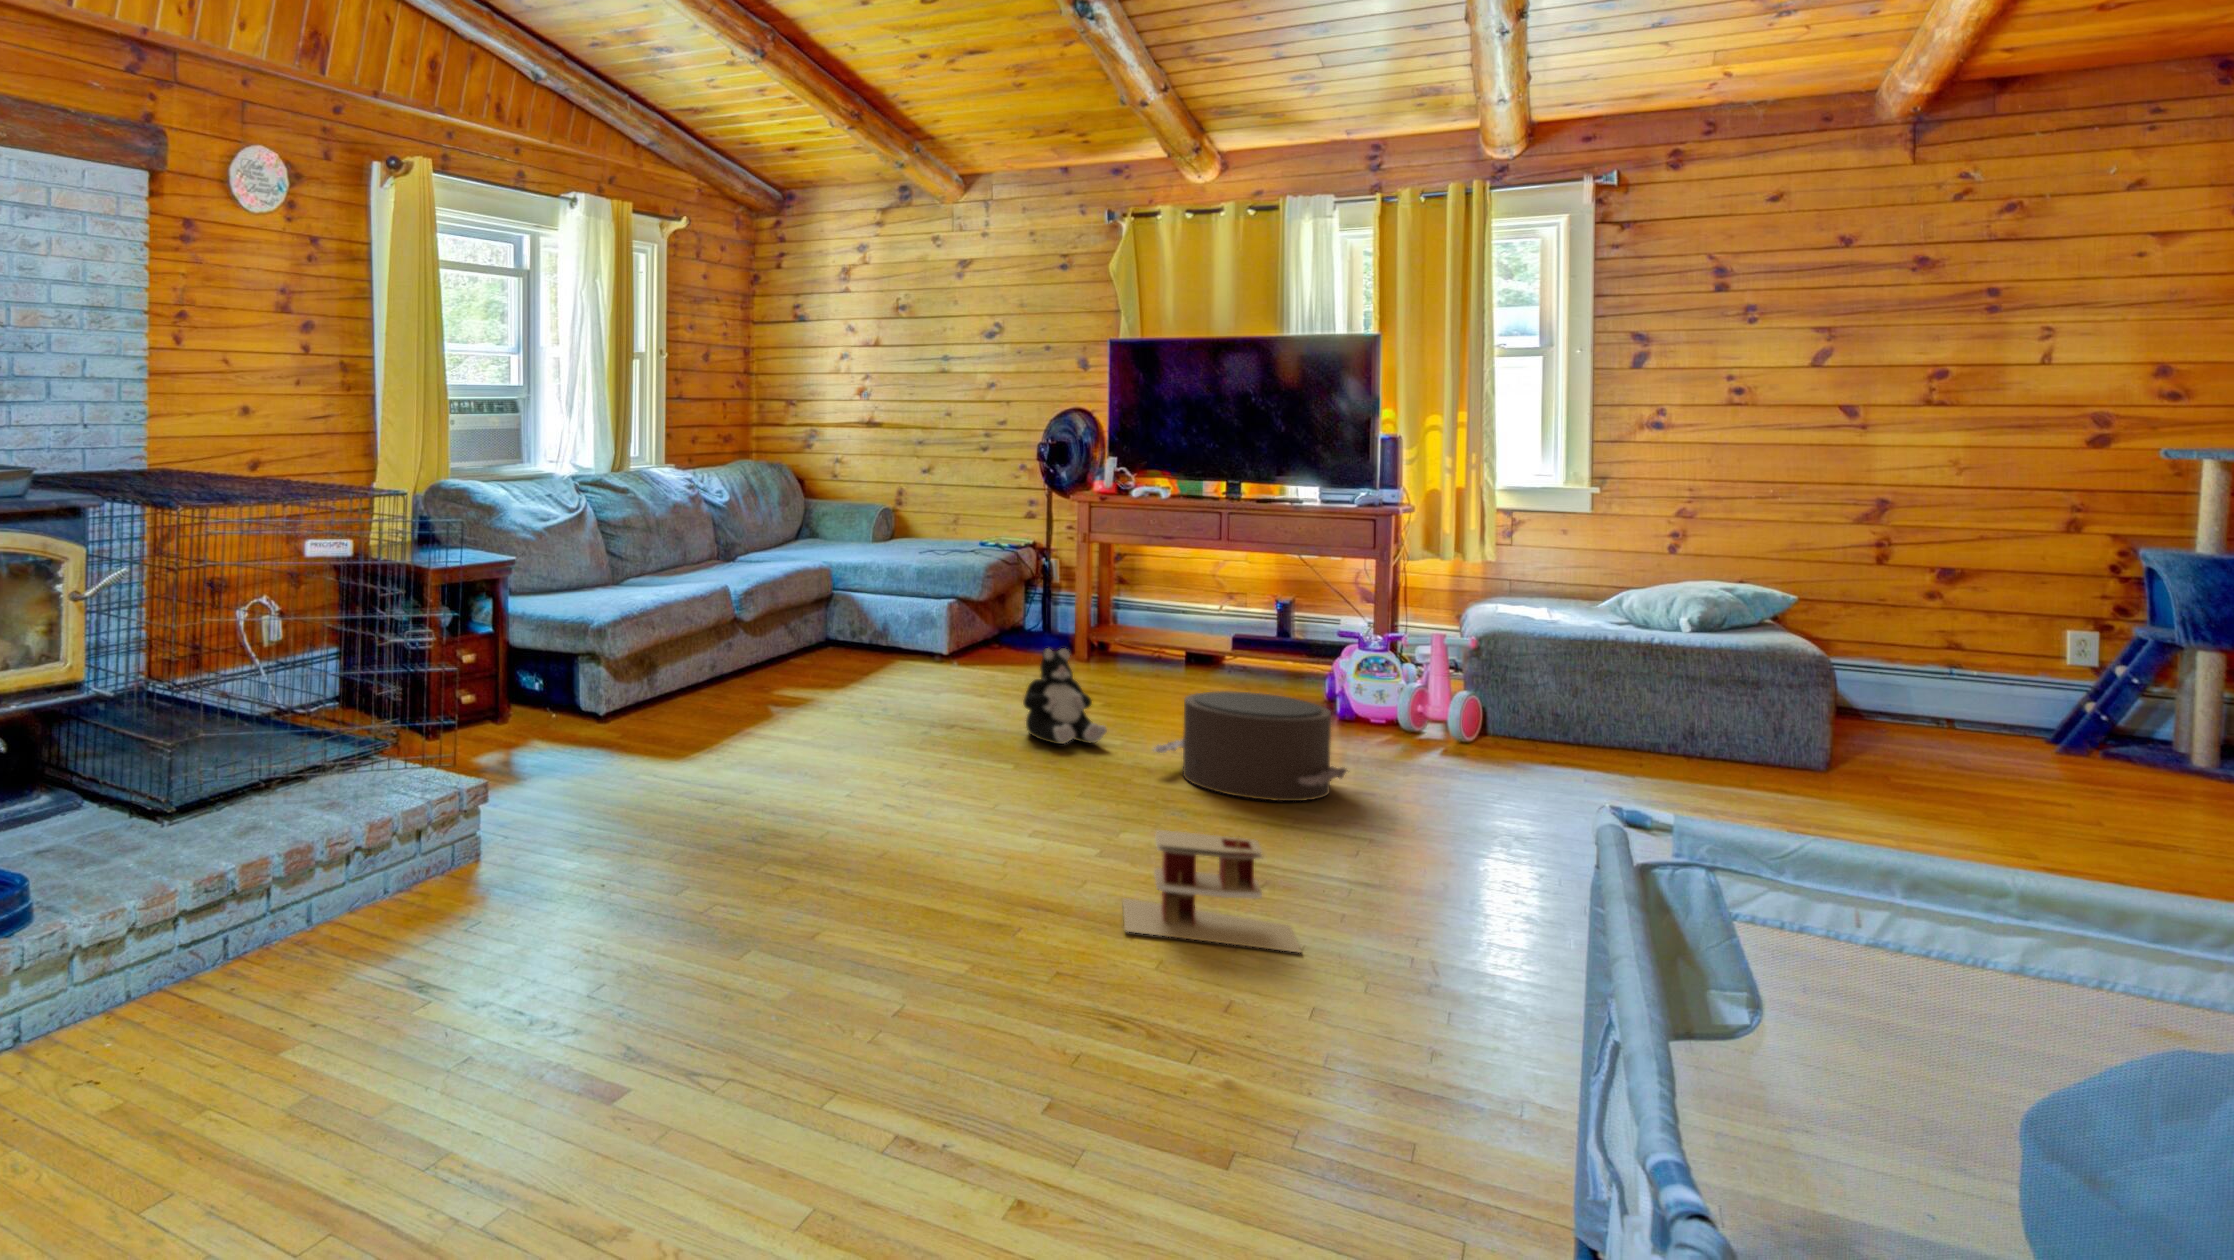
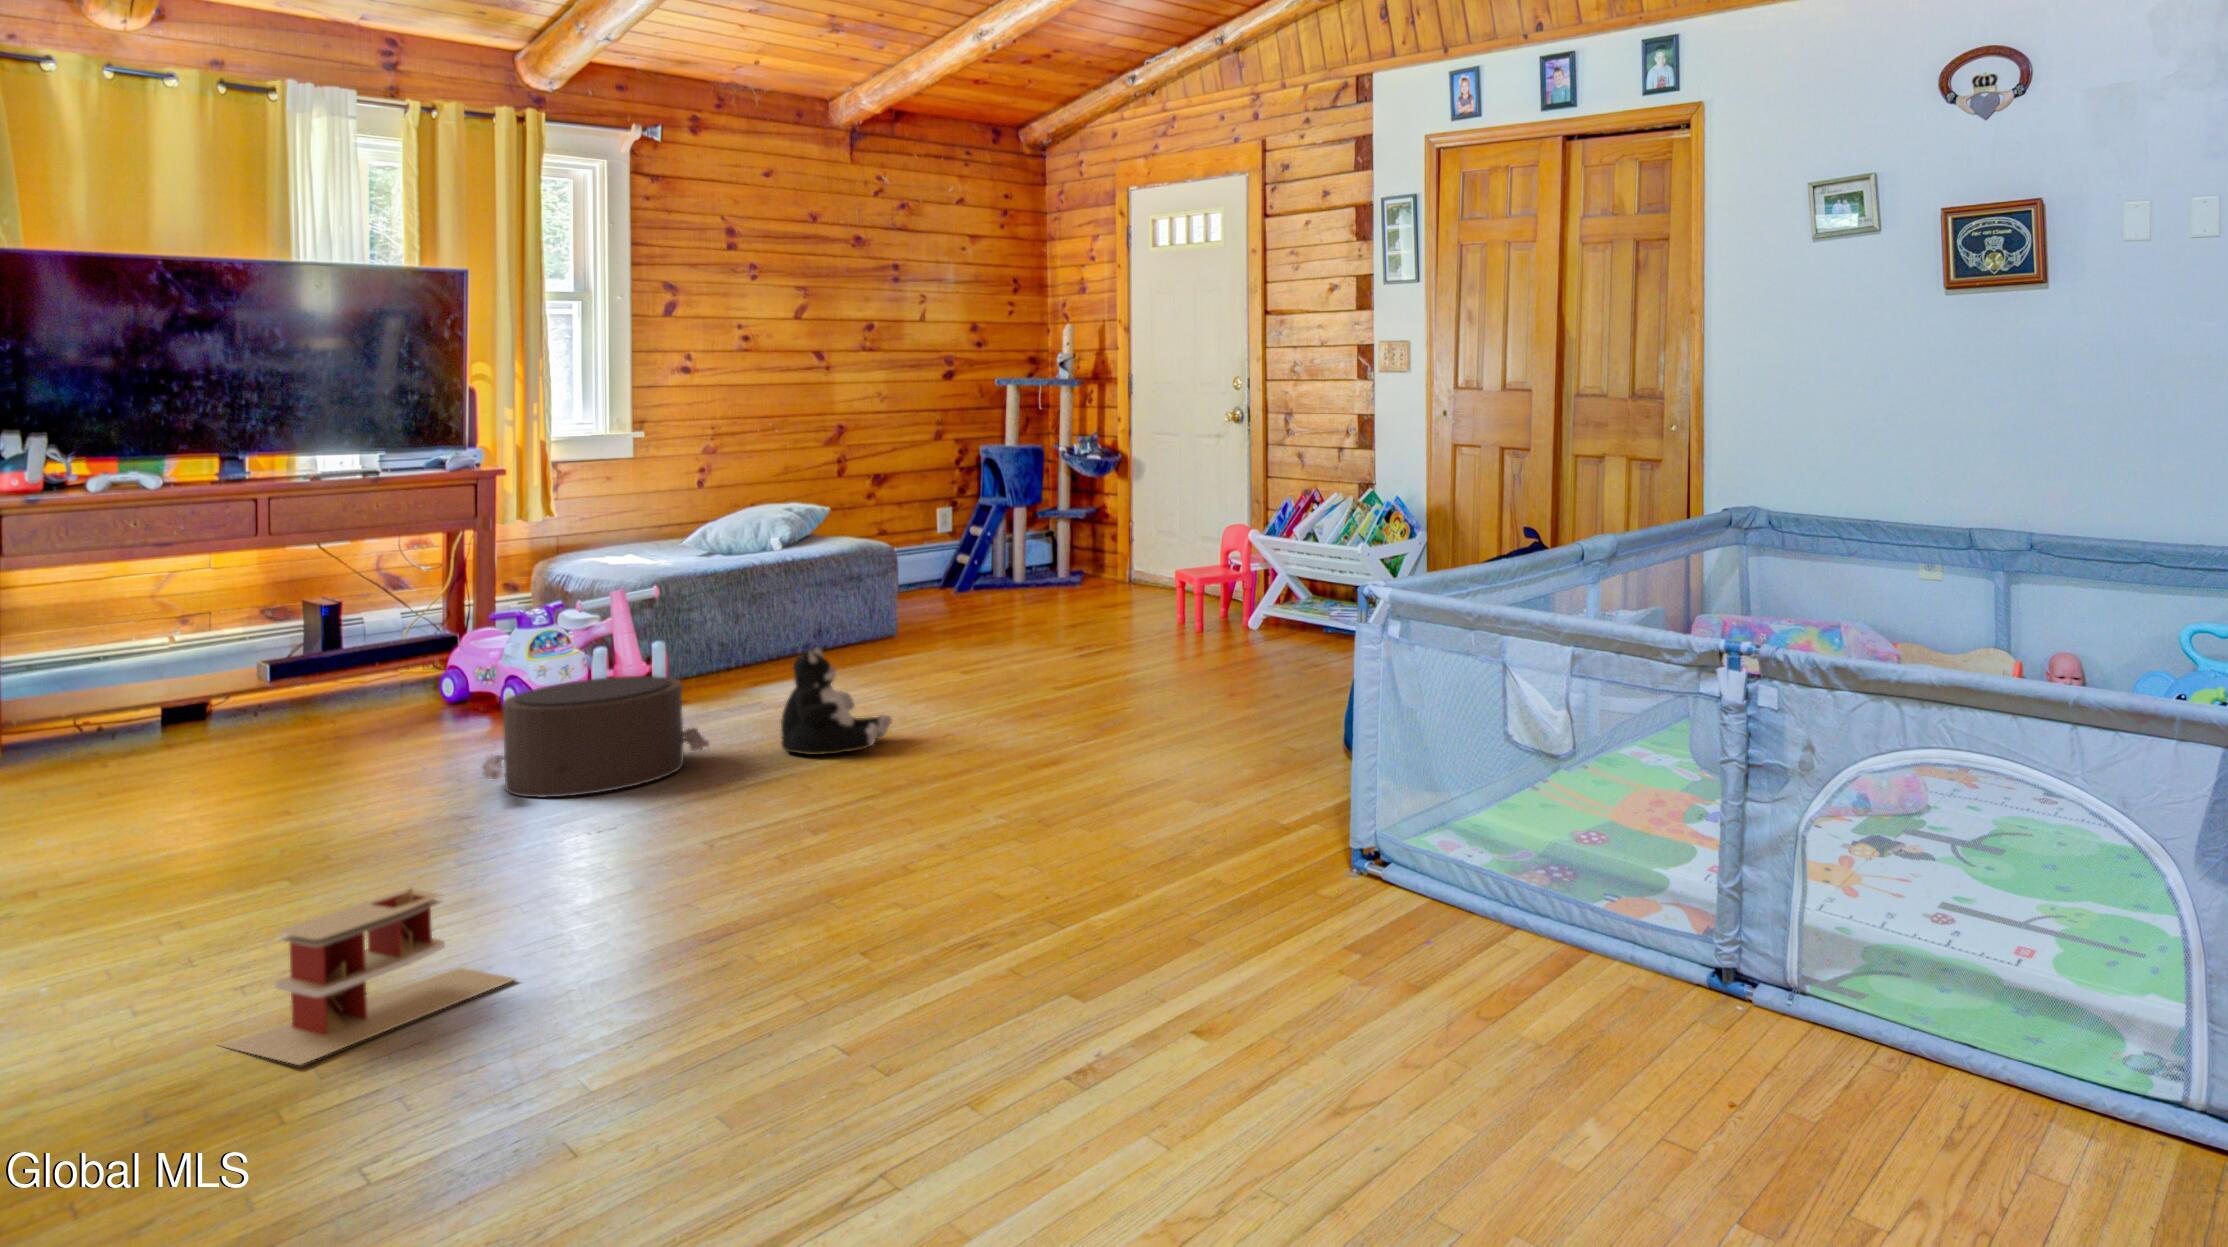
plush toy: present [1023,648,1107,744] -> present [781,647,892,755]
toy house: present [1123,830,1301,952] -> present [221,888,514,1065]

